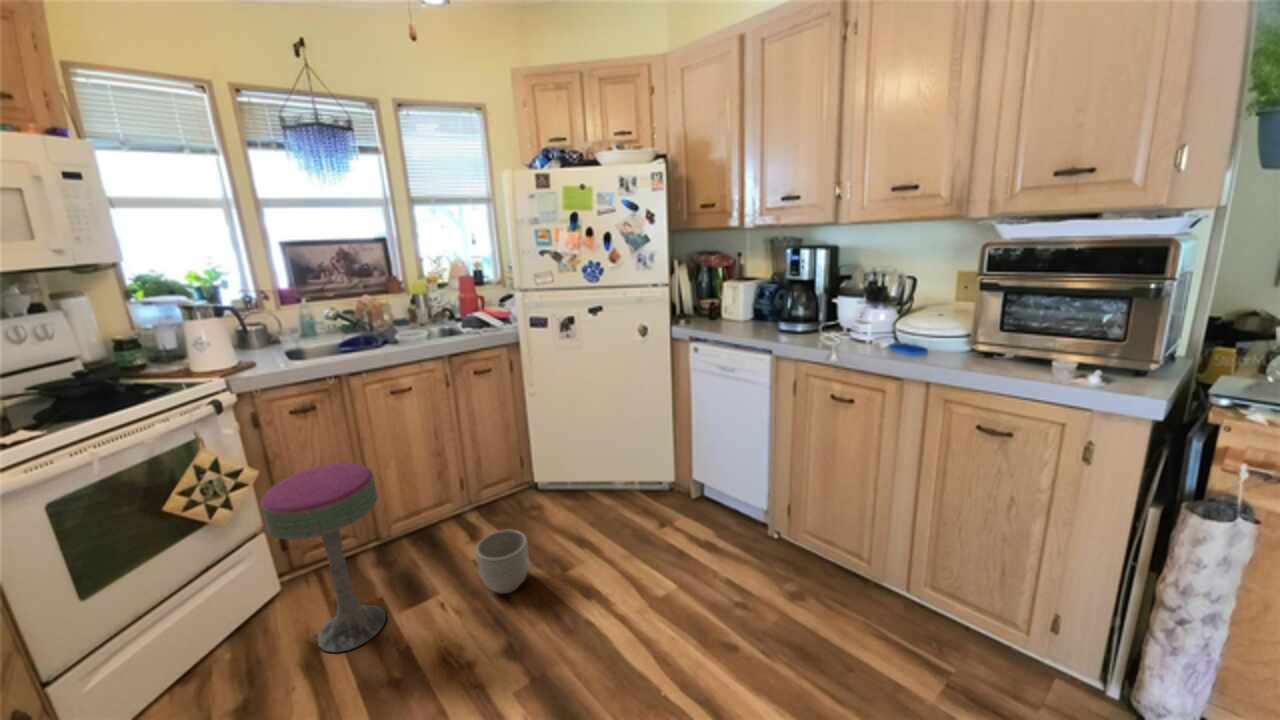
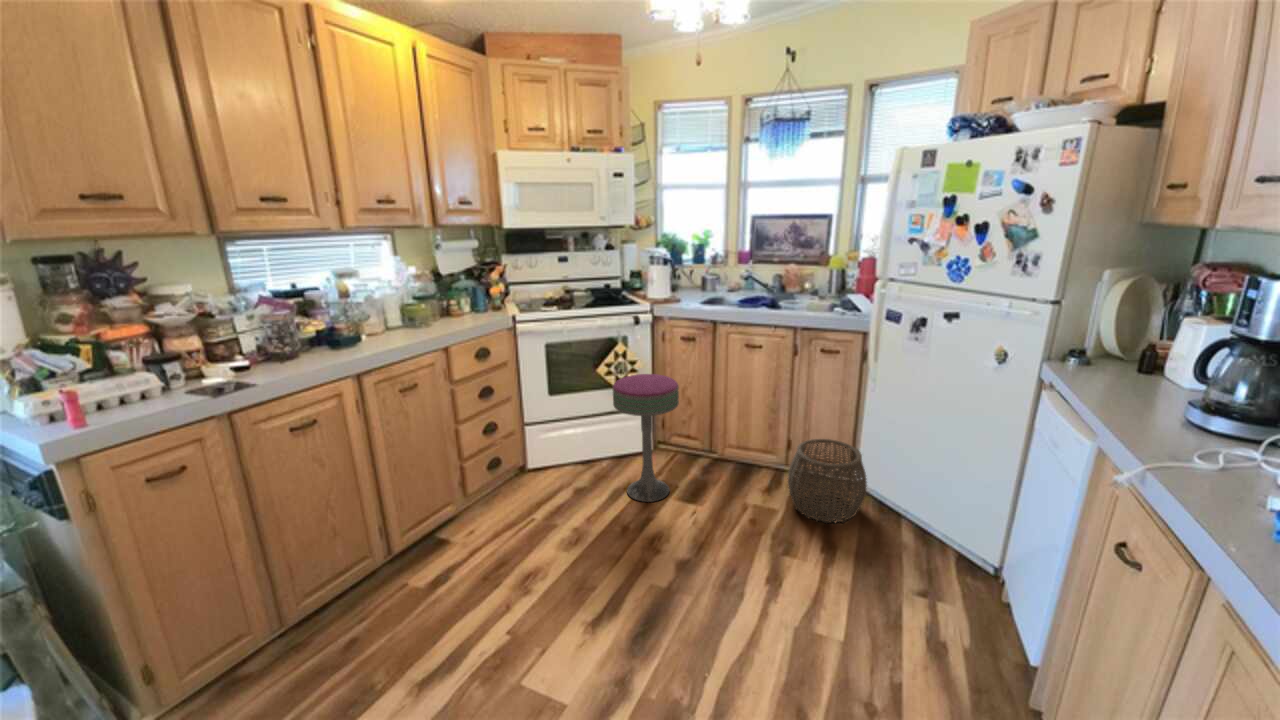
woven basket: none [493,448,568,532] -> present [788,439,867,523]
planter: present [476,529,528,594] -> none [715,485,761,541]

